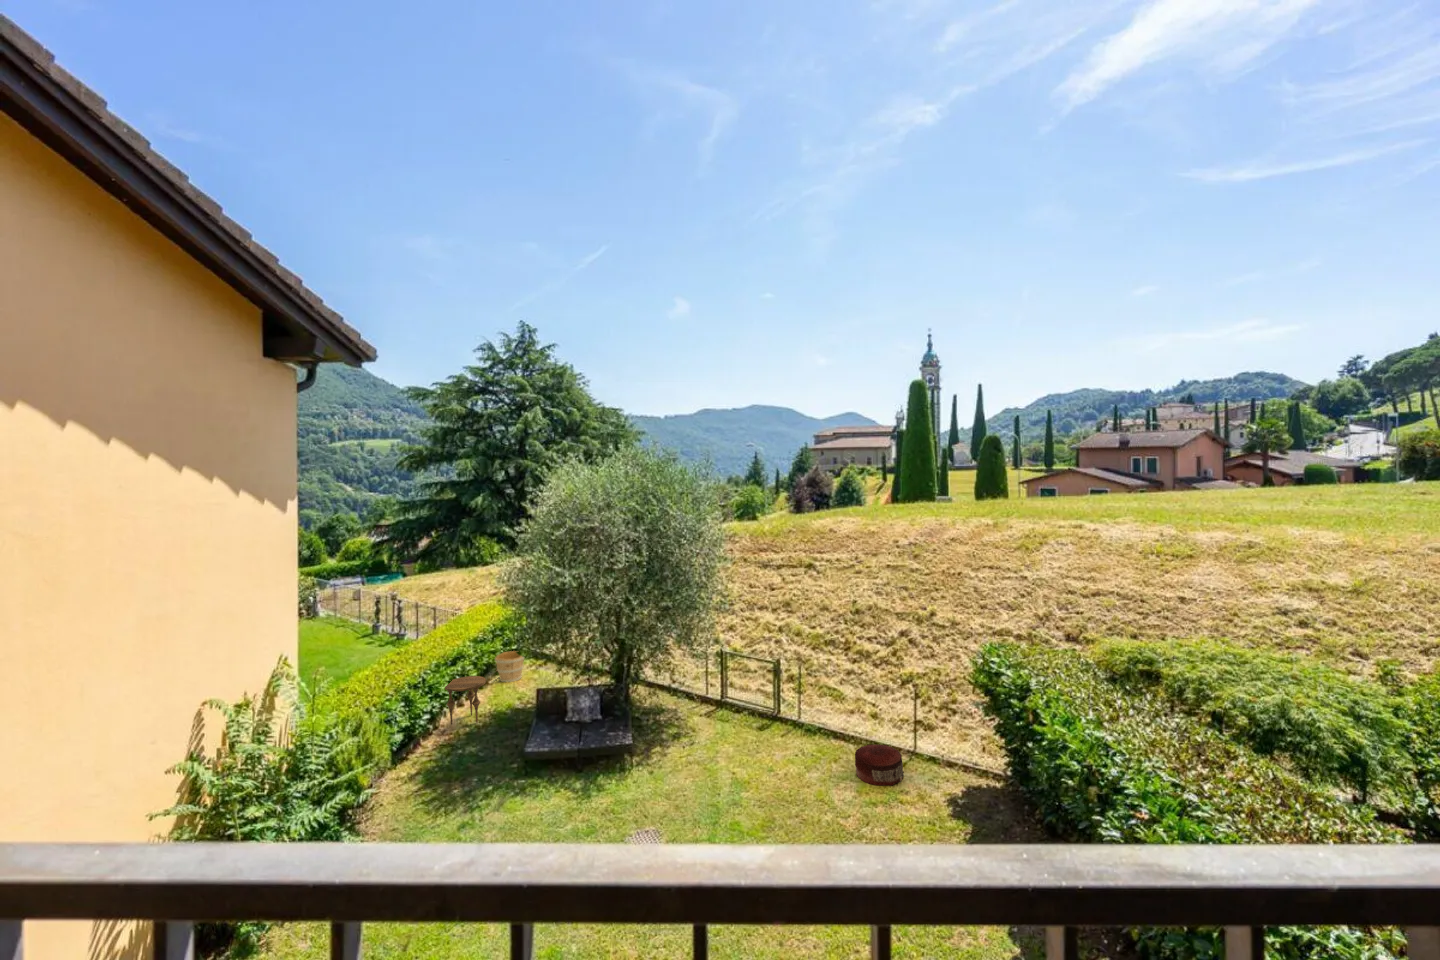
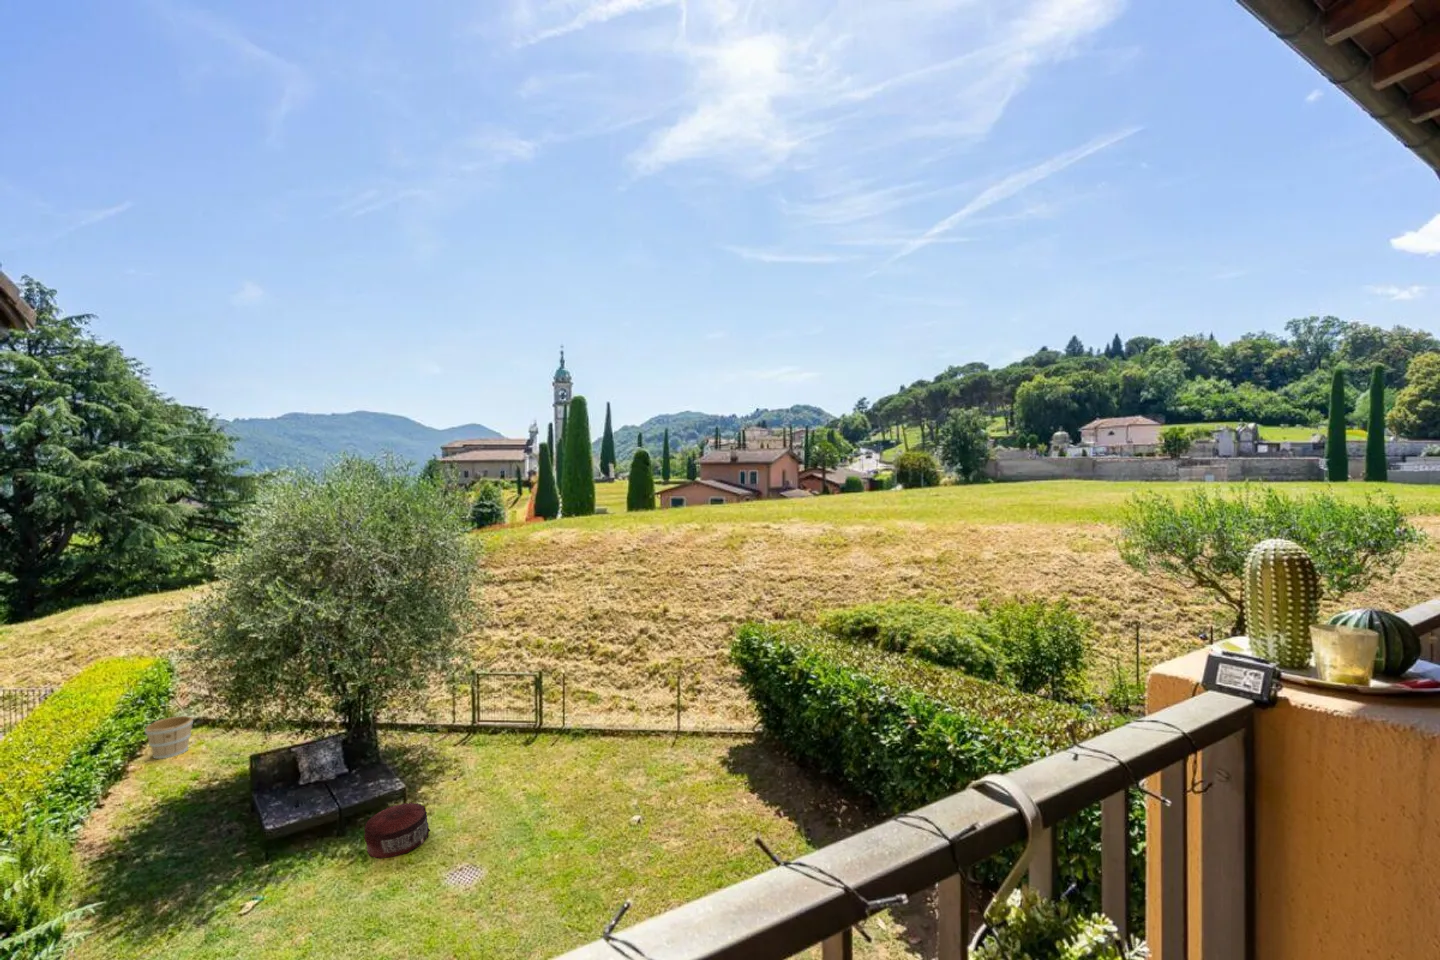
side table: present [445,676,486,724] -> none [81,753,152,826]
pouf: present [855,744,904,786] -> present [364,802,430,859]

